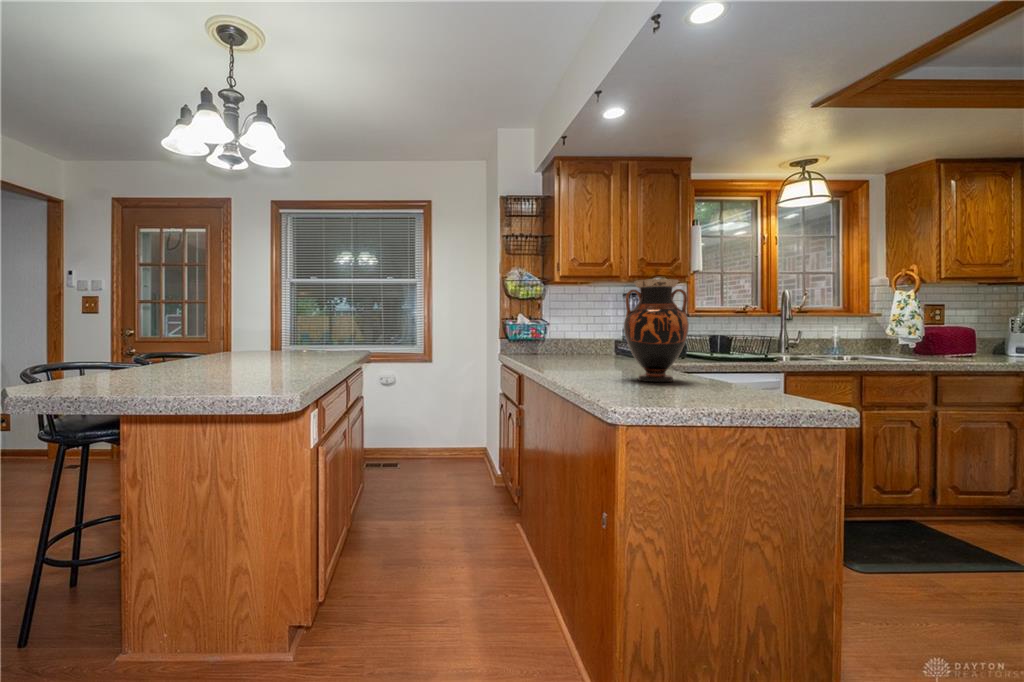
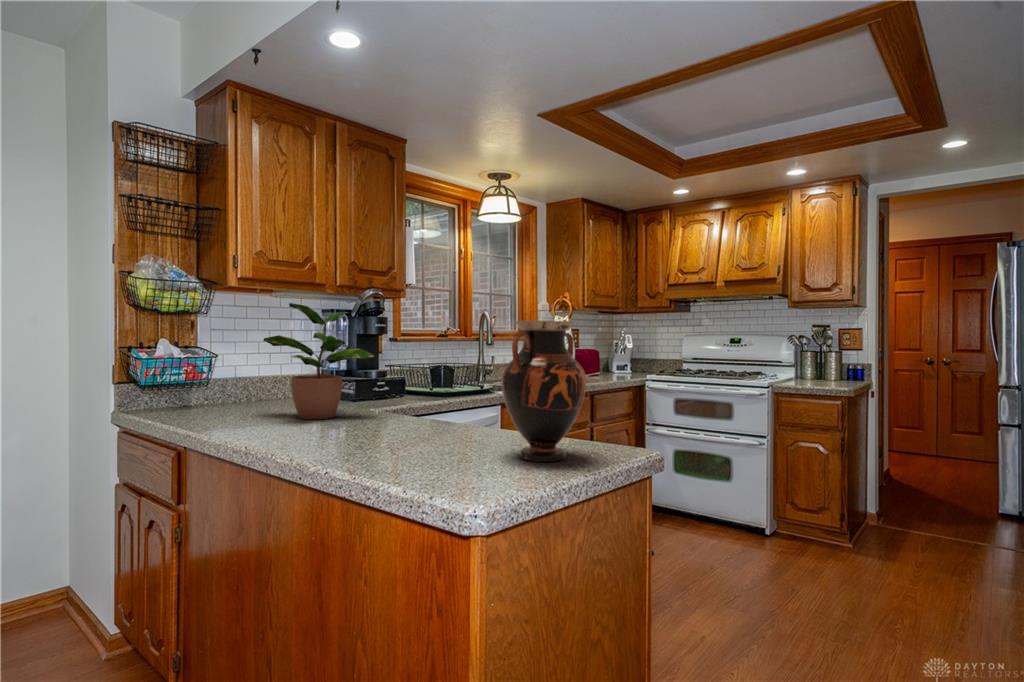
potted plant: none [556,287,616,361] -> present [263,303,375,419]

